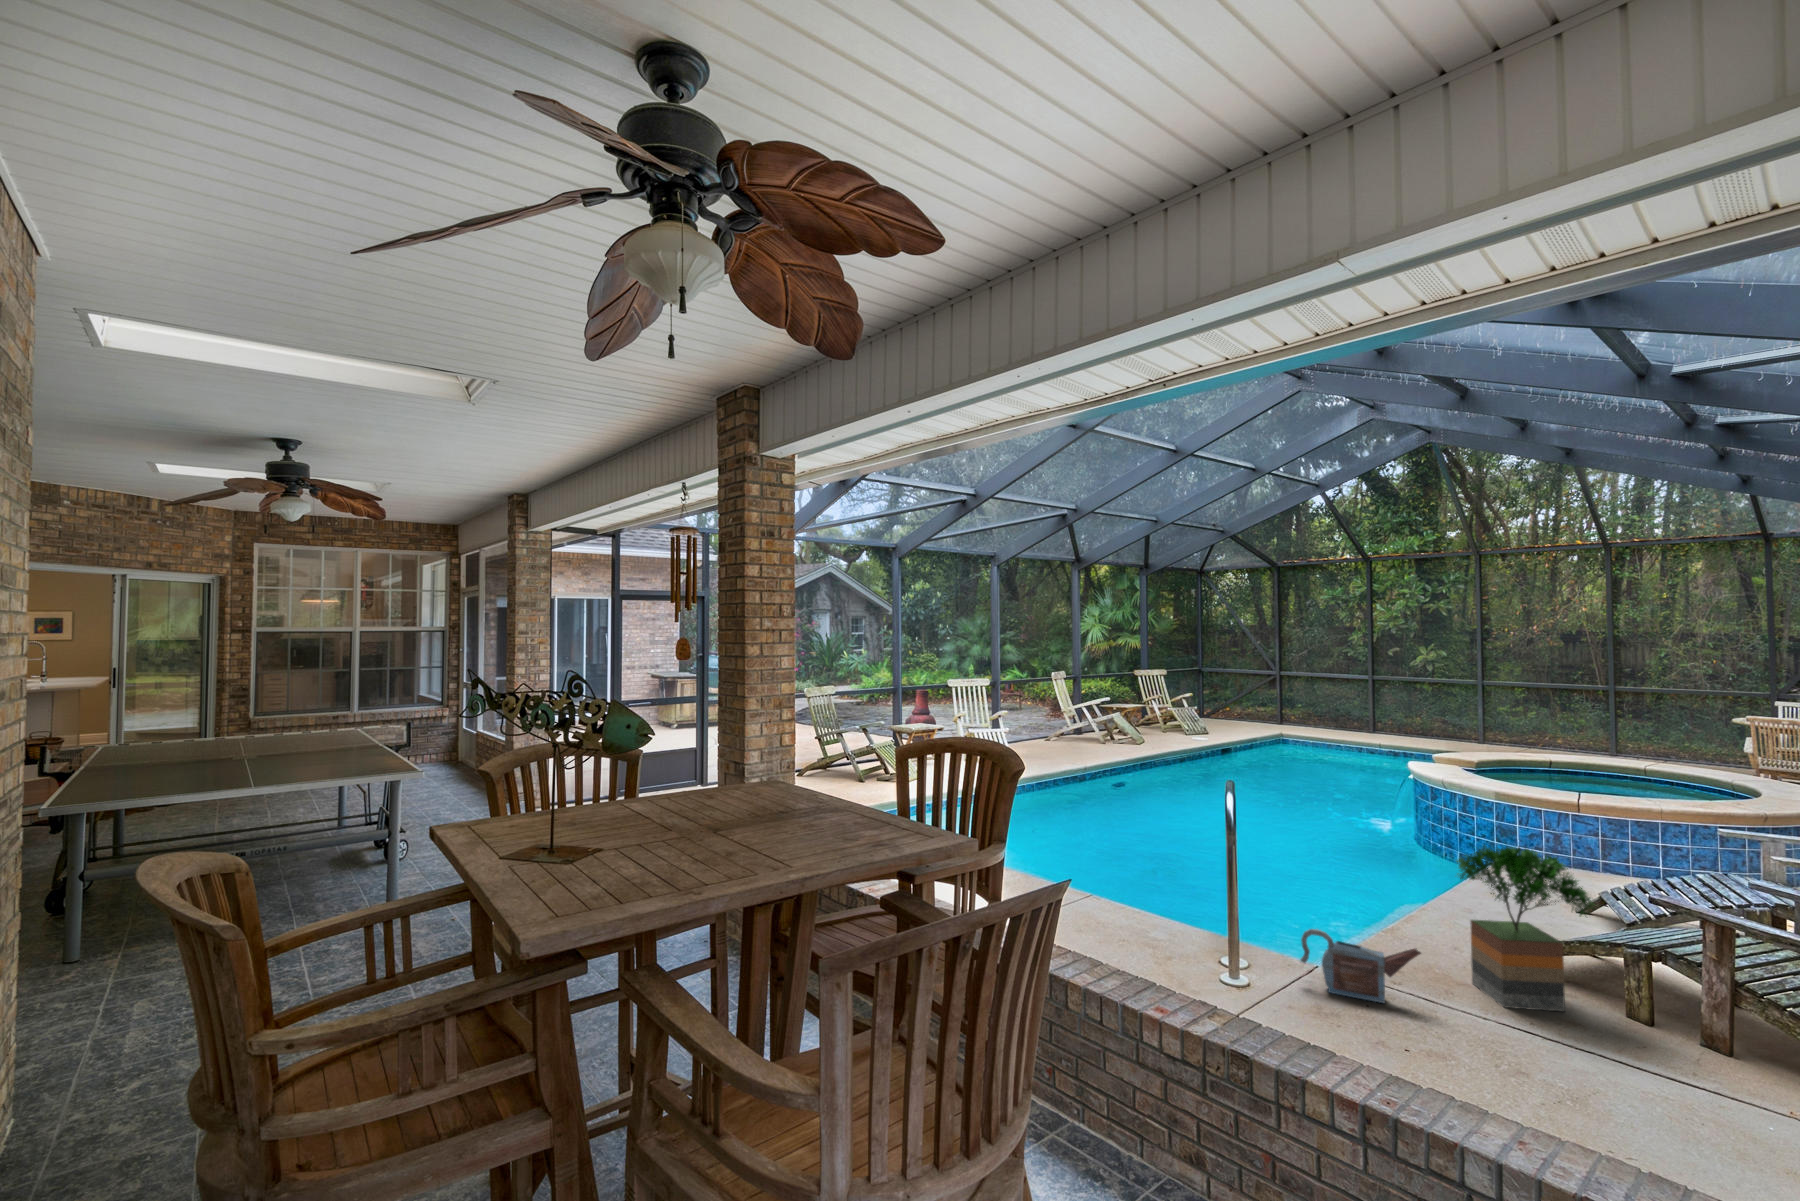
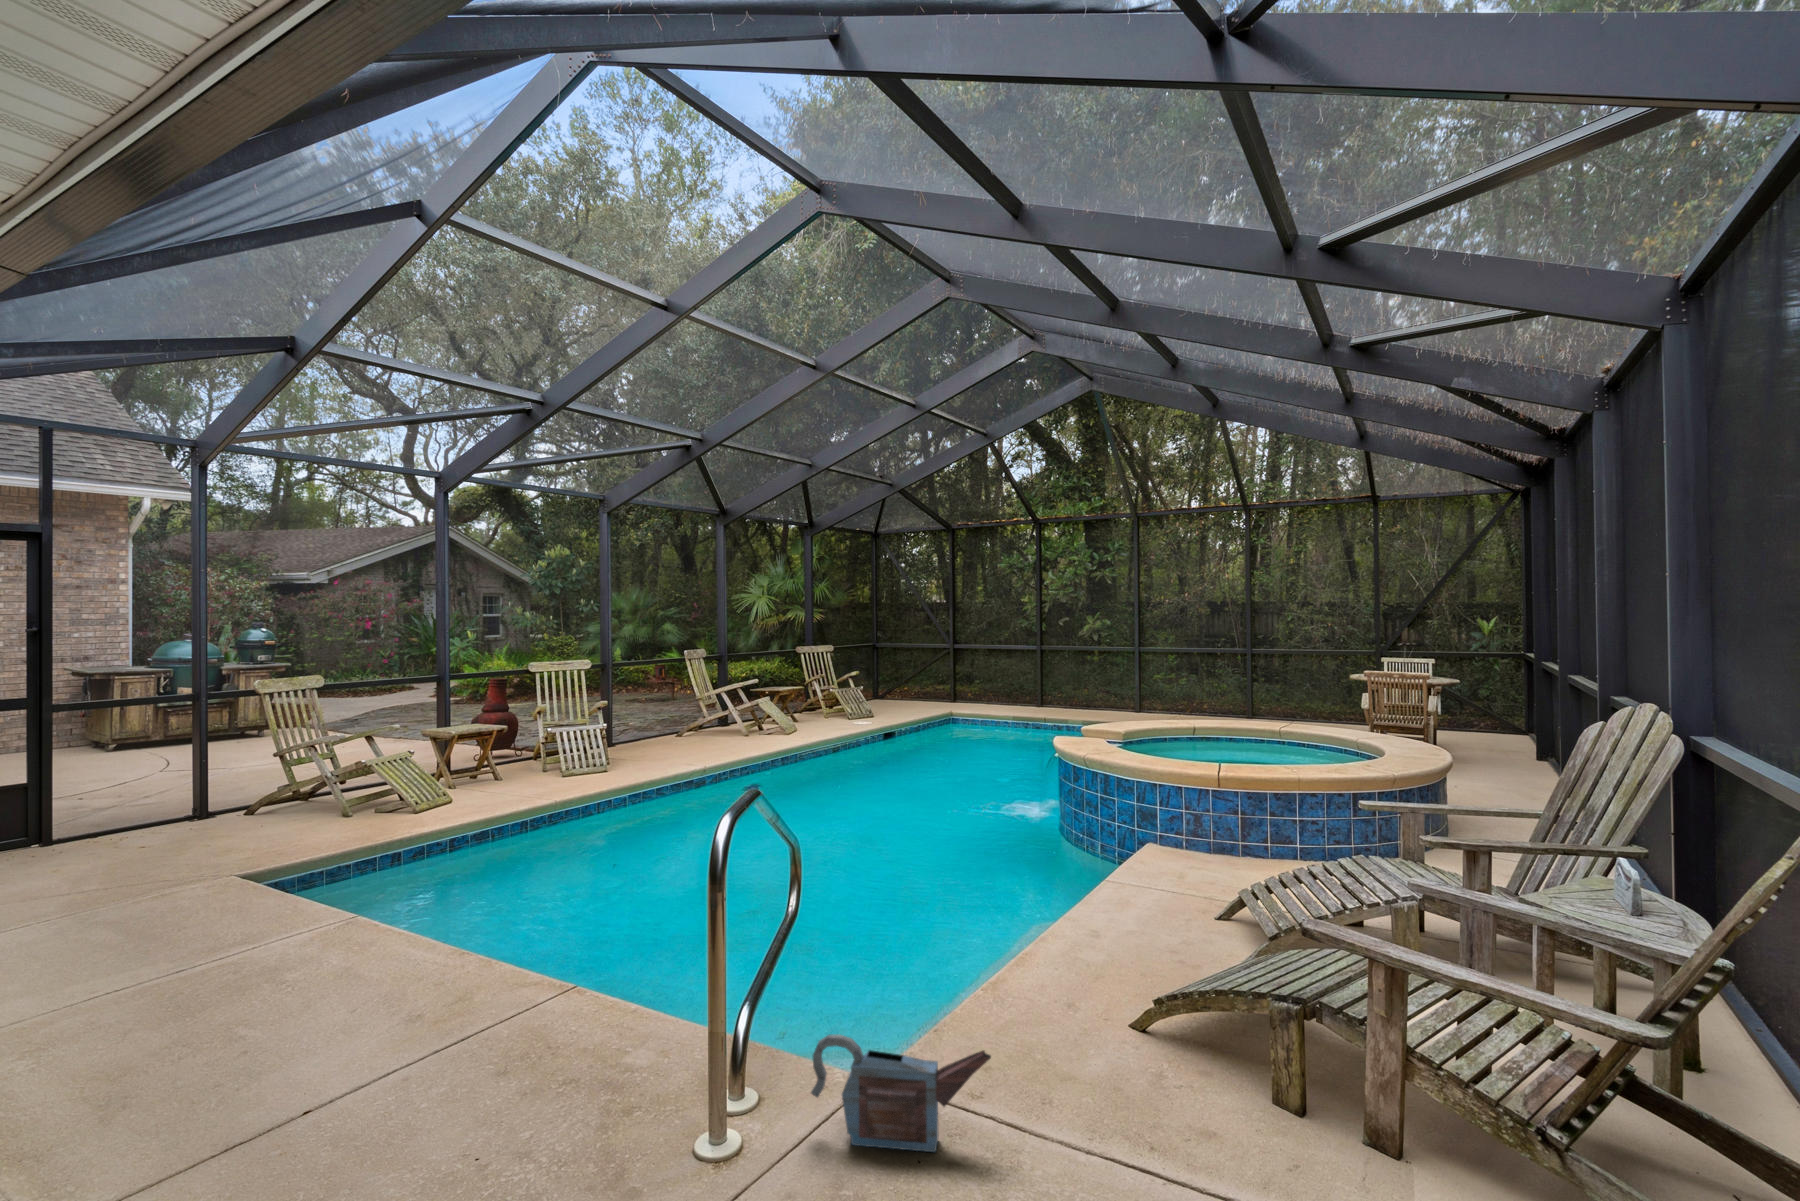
potted tree: present [1457,847,1593,1011] -> none [1053,852,1233,1119]

